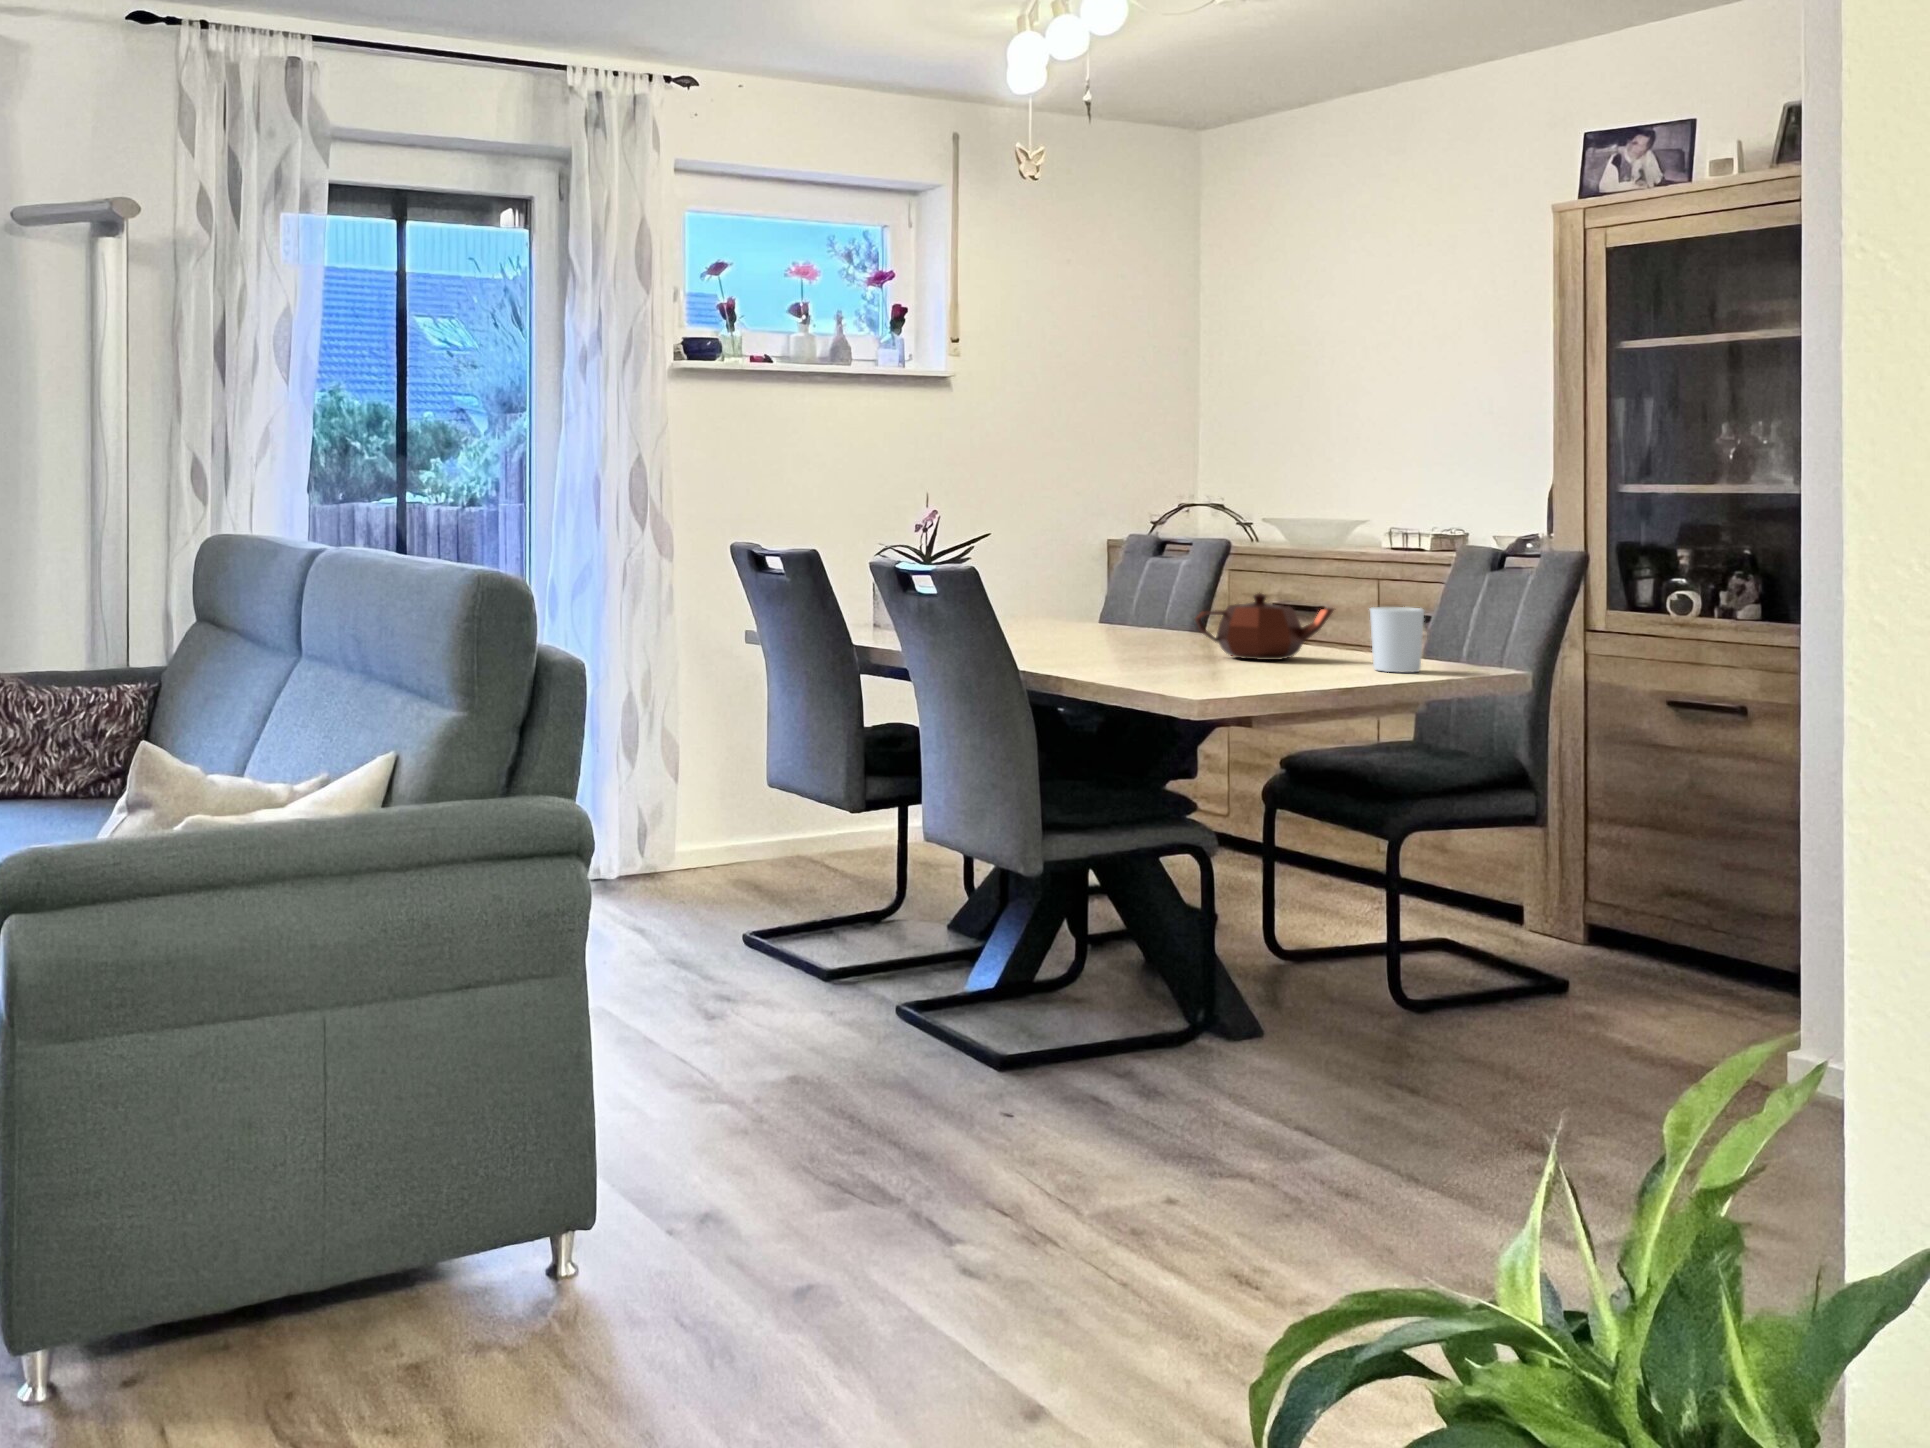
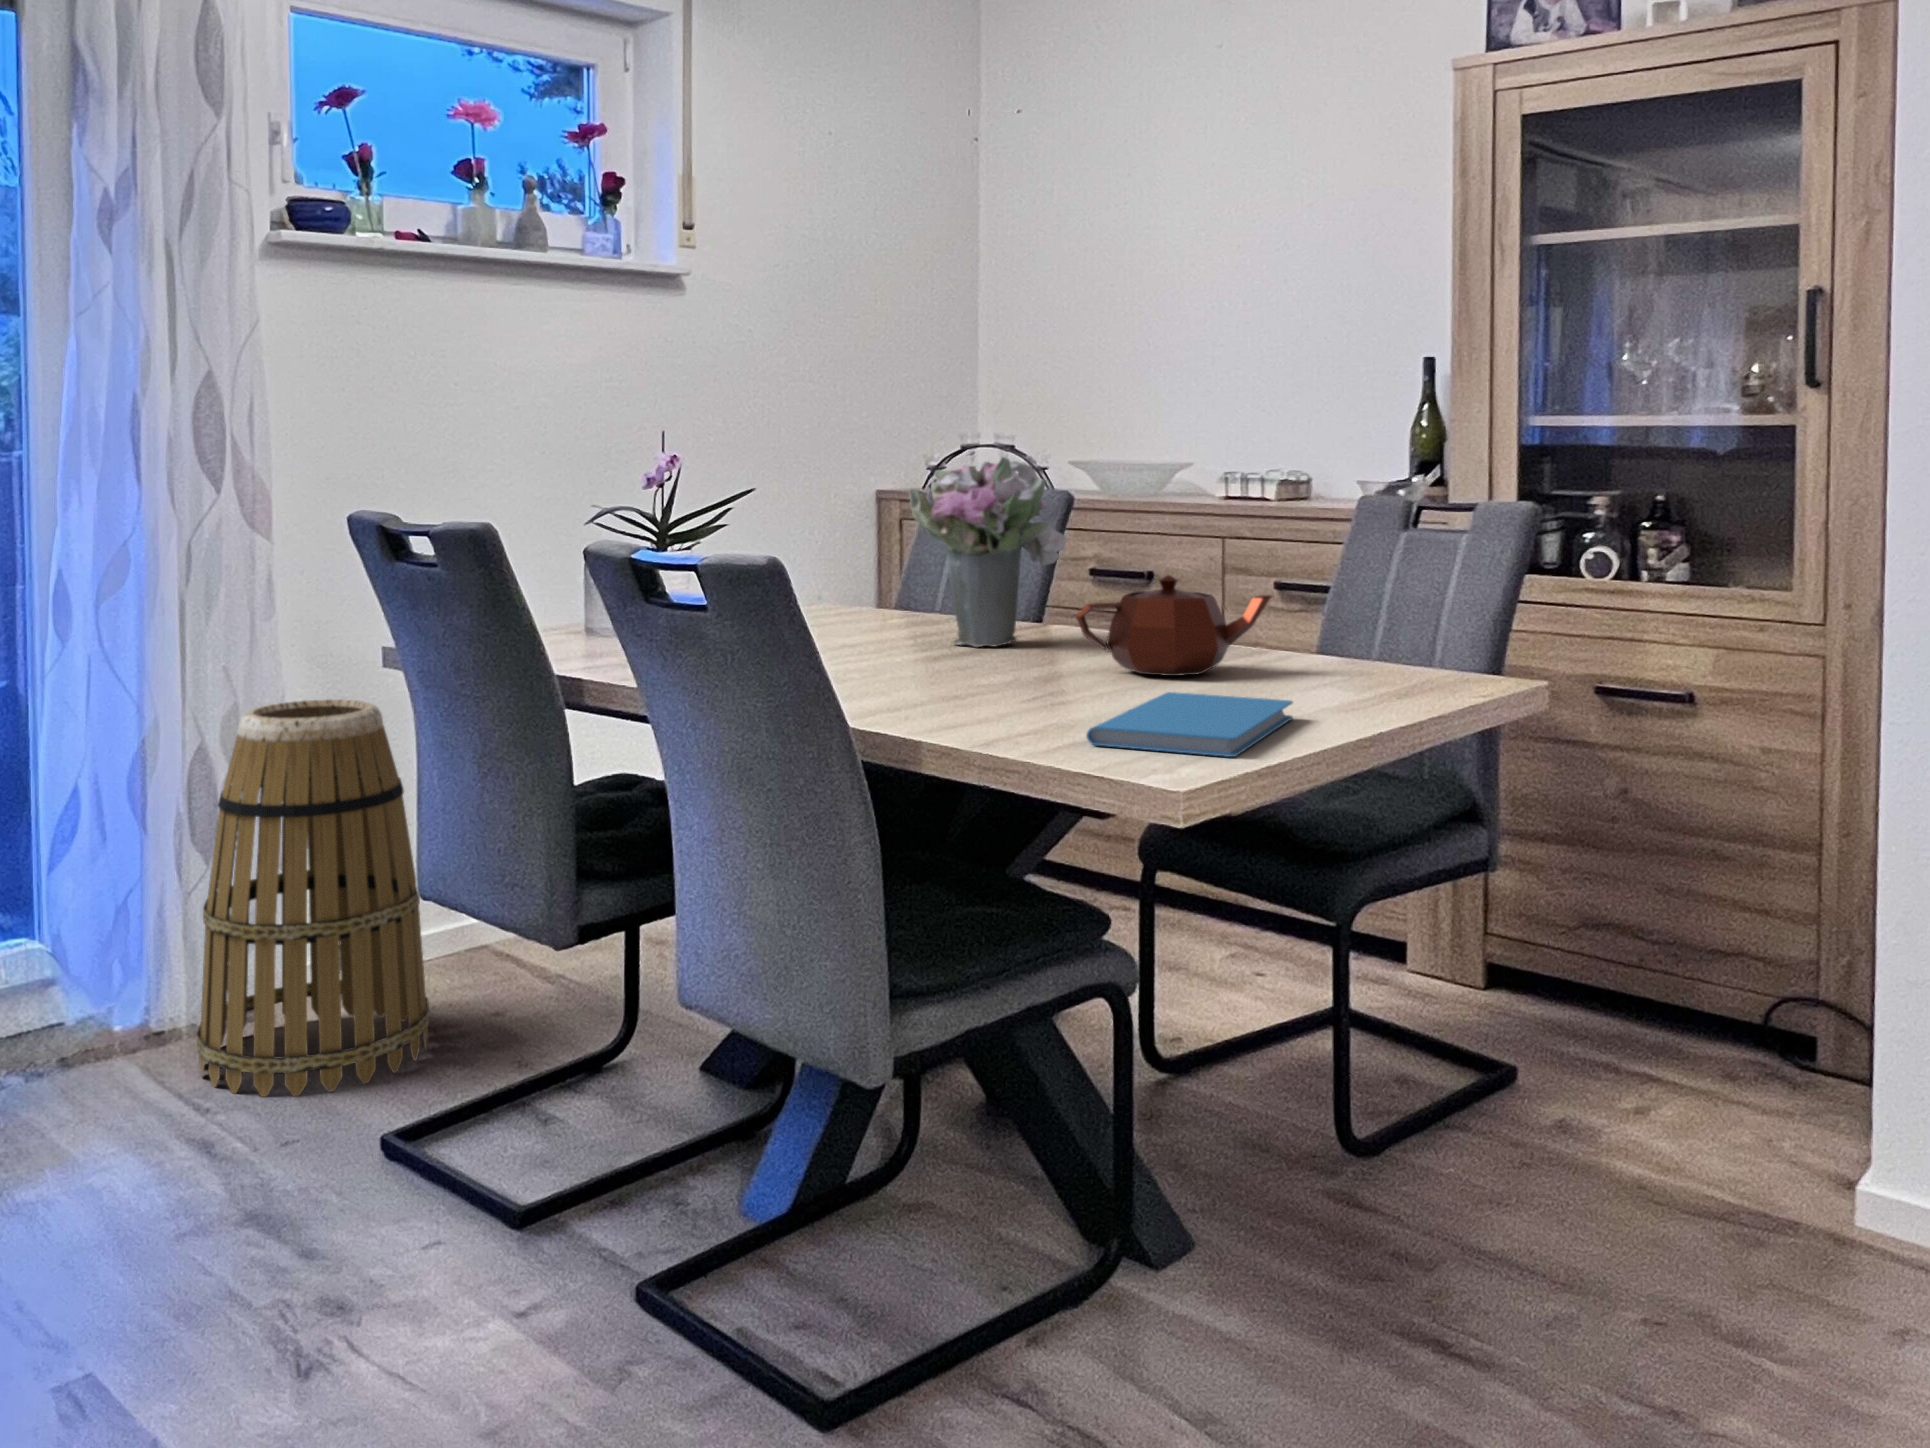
flower bouquet: none [1091,513,1206,644] -> present [909,457,1067,647]
candle holder: present [1370,607,1424,672] -> none [1339,594,1417,694]
book: none [1162,661,1312,690] -> present [1086,692,1293,757]
basket: none [630,669,771,916] -> present [197,699,429,1097]

